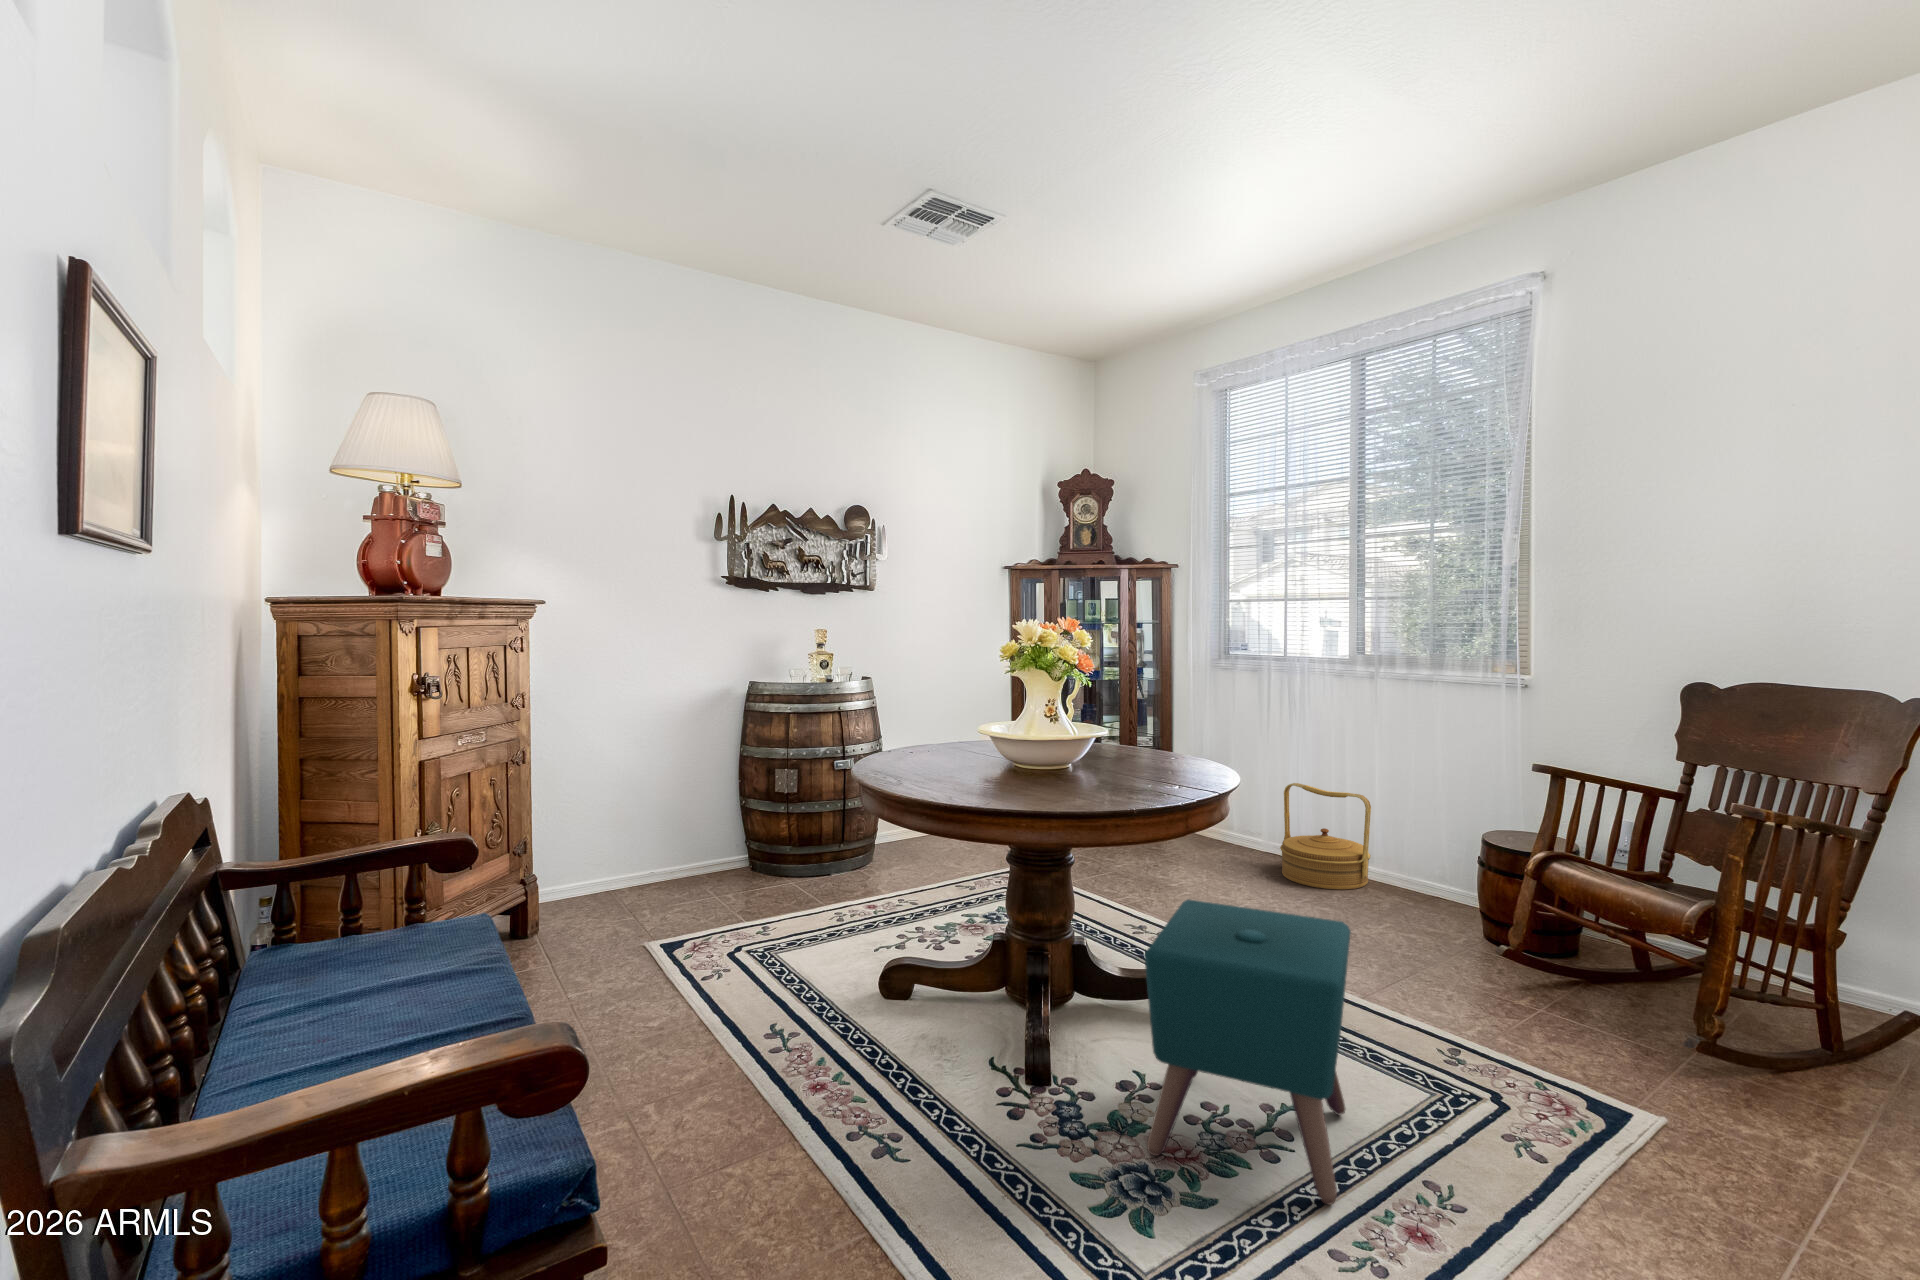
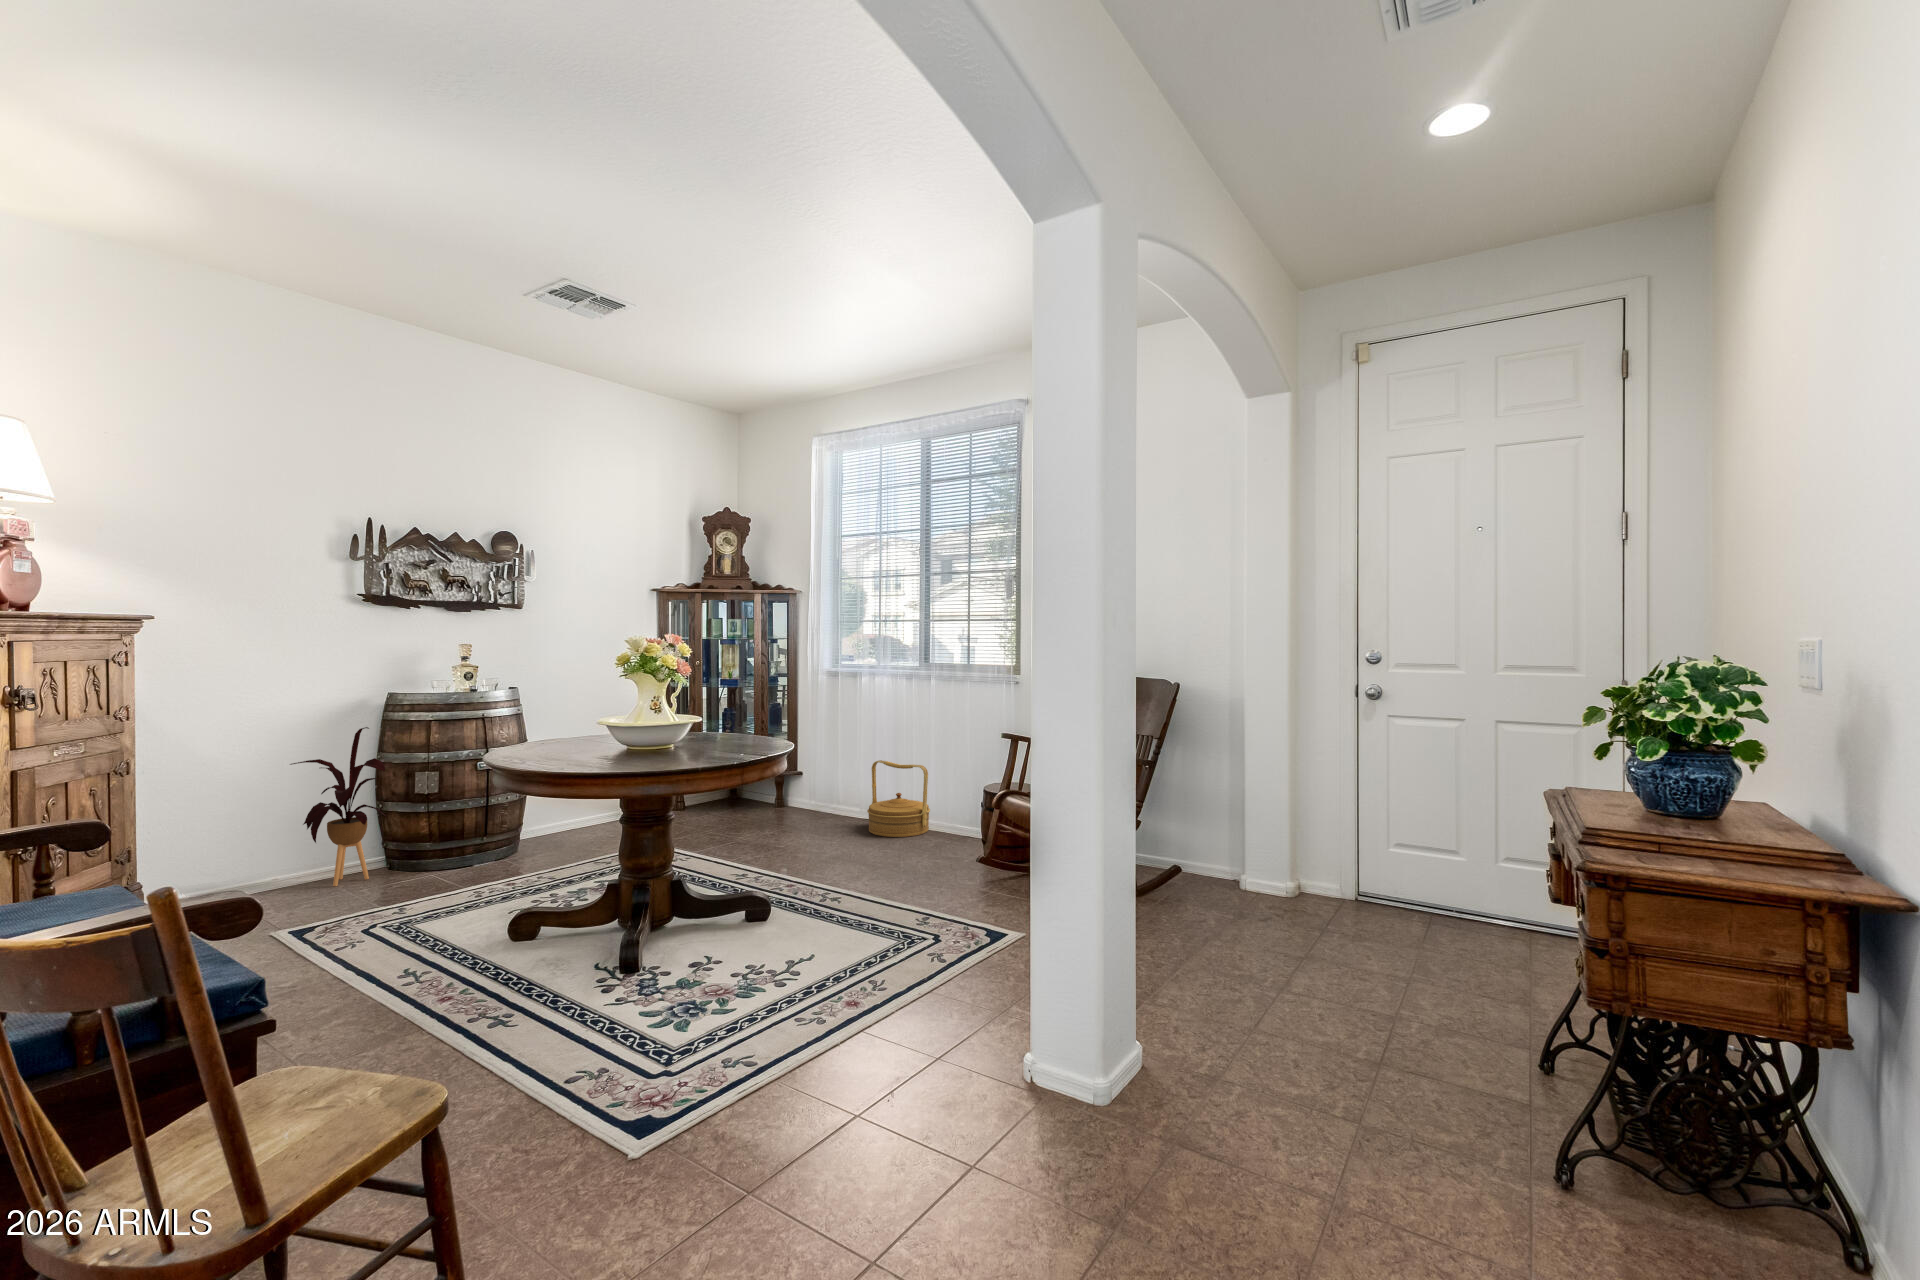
house plant: none [661,720,750,889] -> present [290,727,387,886]
ottoman: present [1144,899,1351,1204] -> none [700,831,849,1007]

